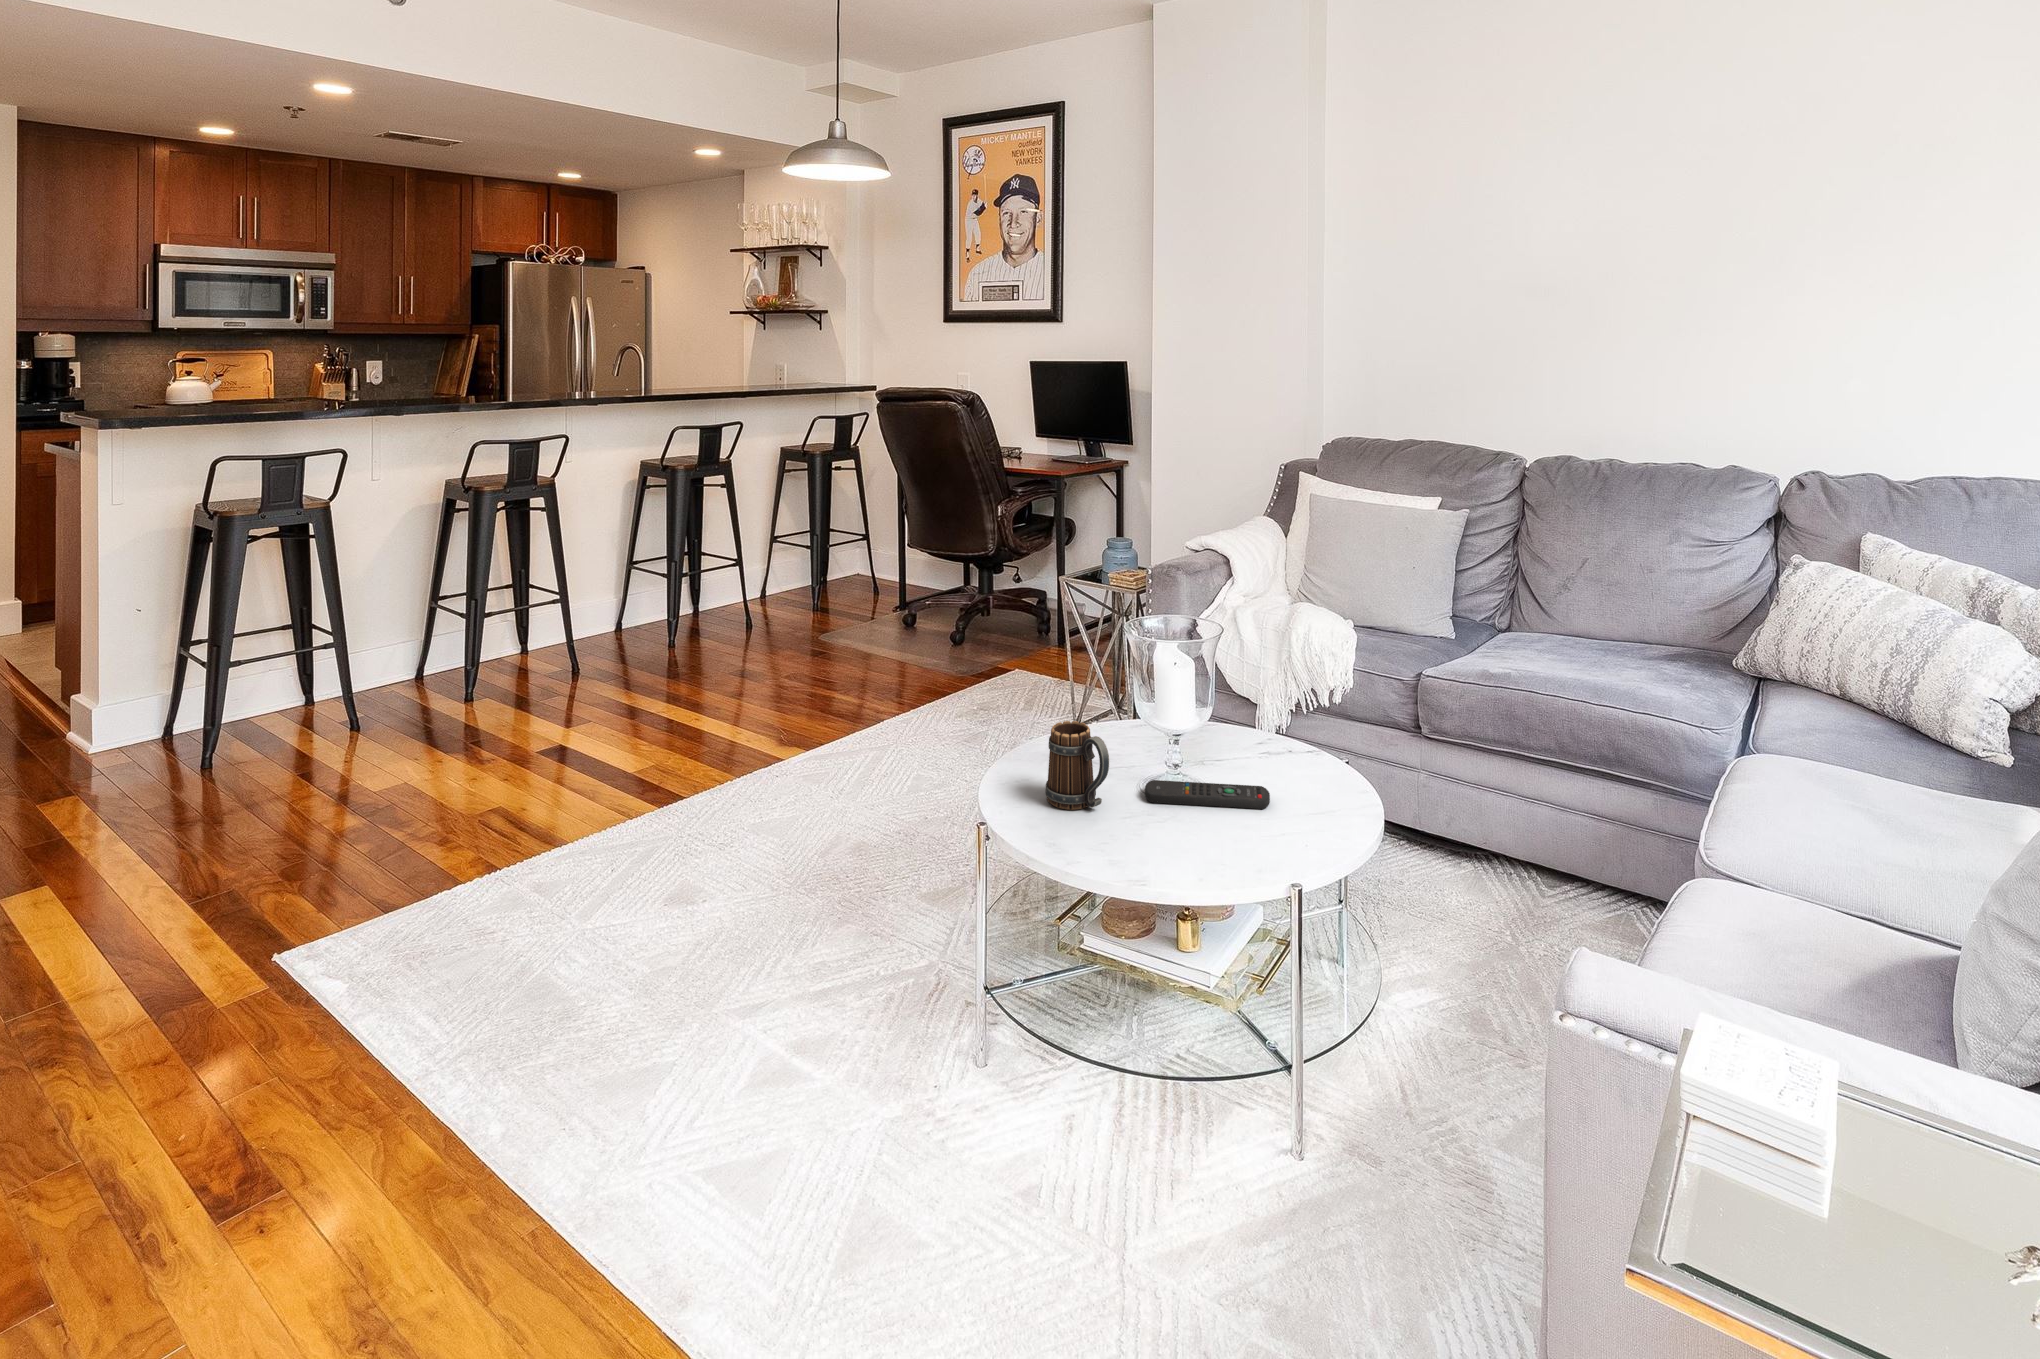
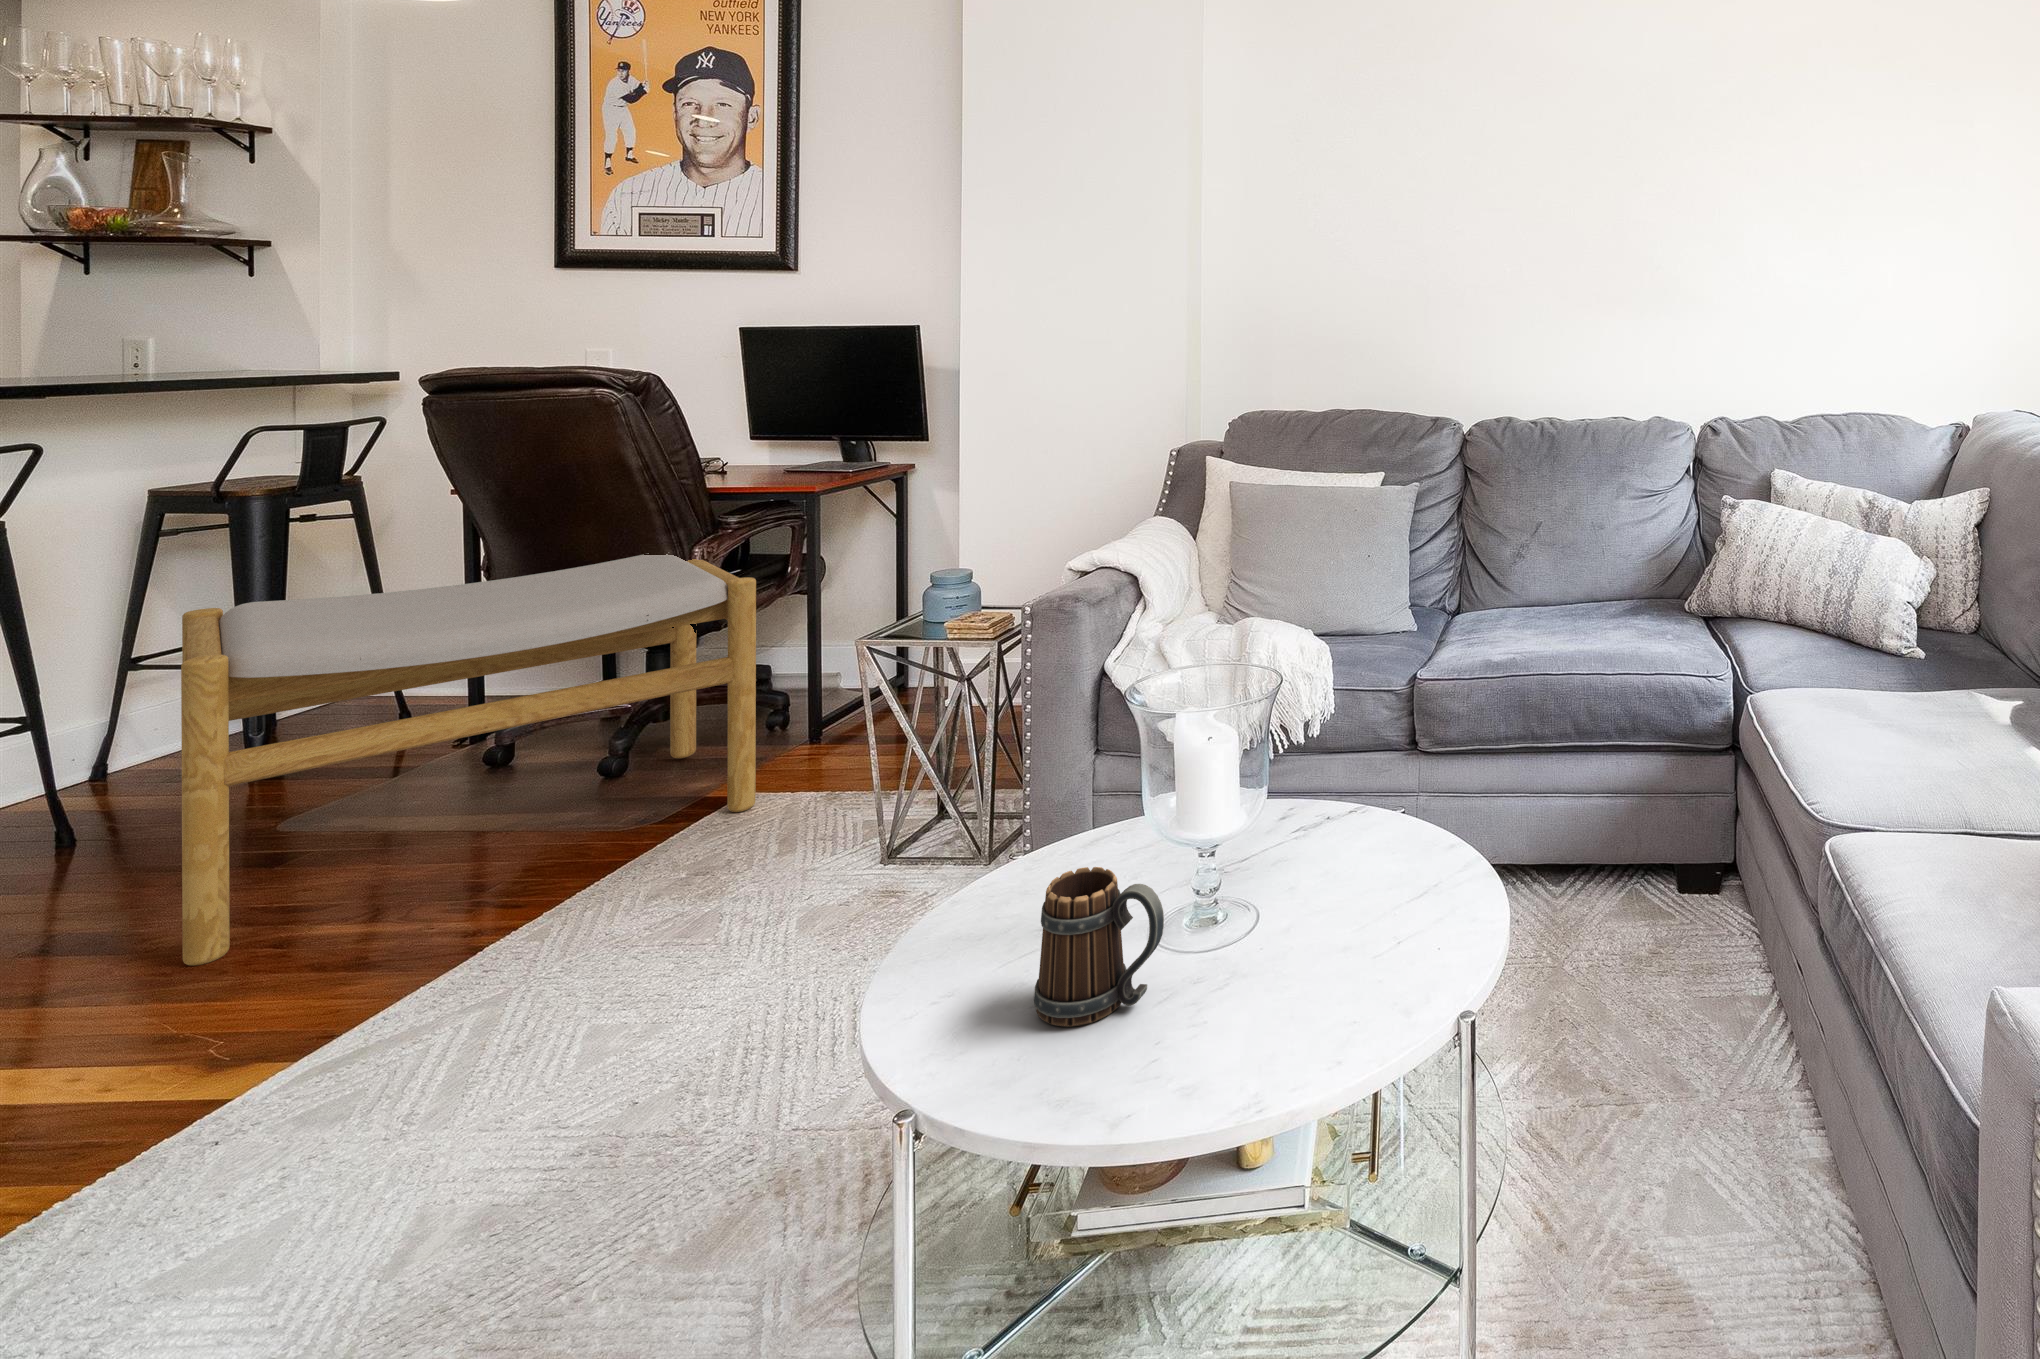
footstool: none [777,506,1020,696] -> present [181,553,756,966]
remote control: present [1145,780,1270,809] -> none [1197,880,1381,960]

